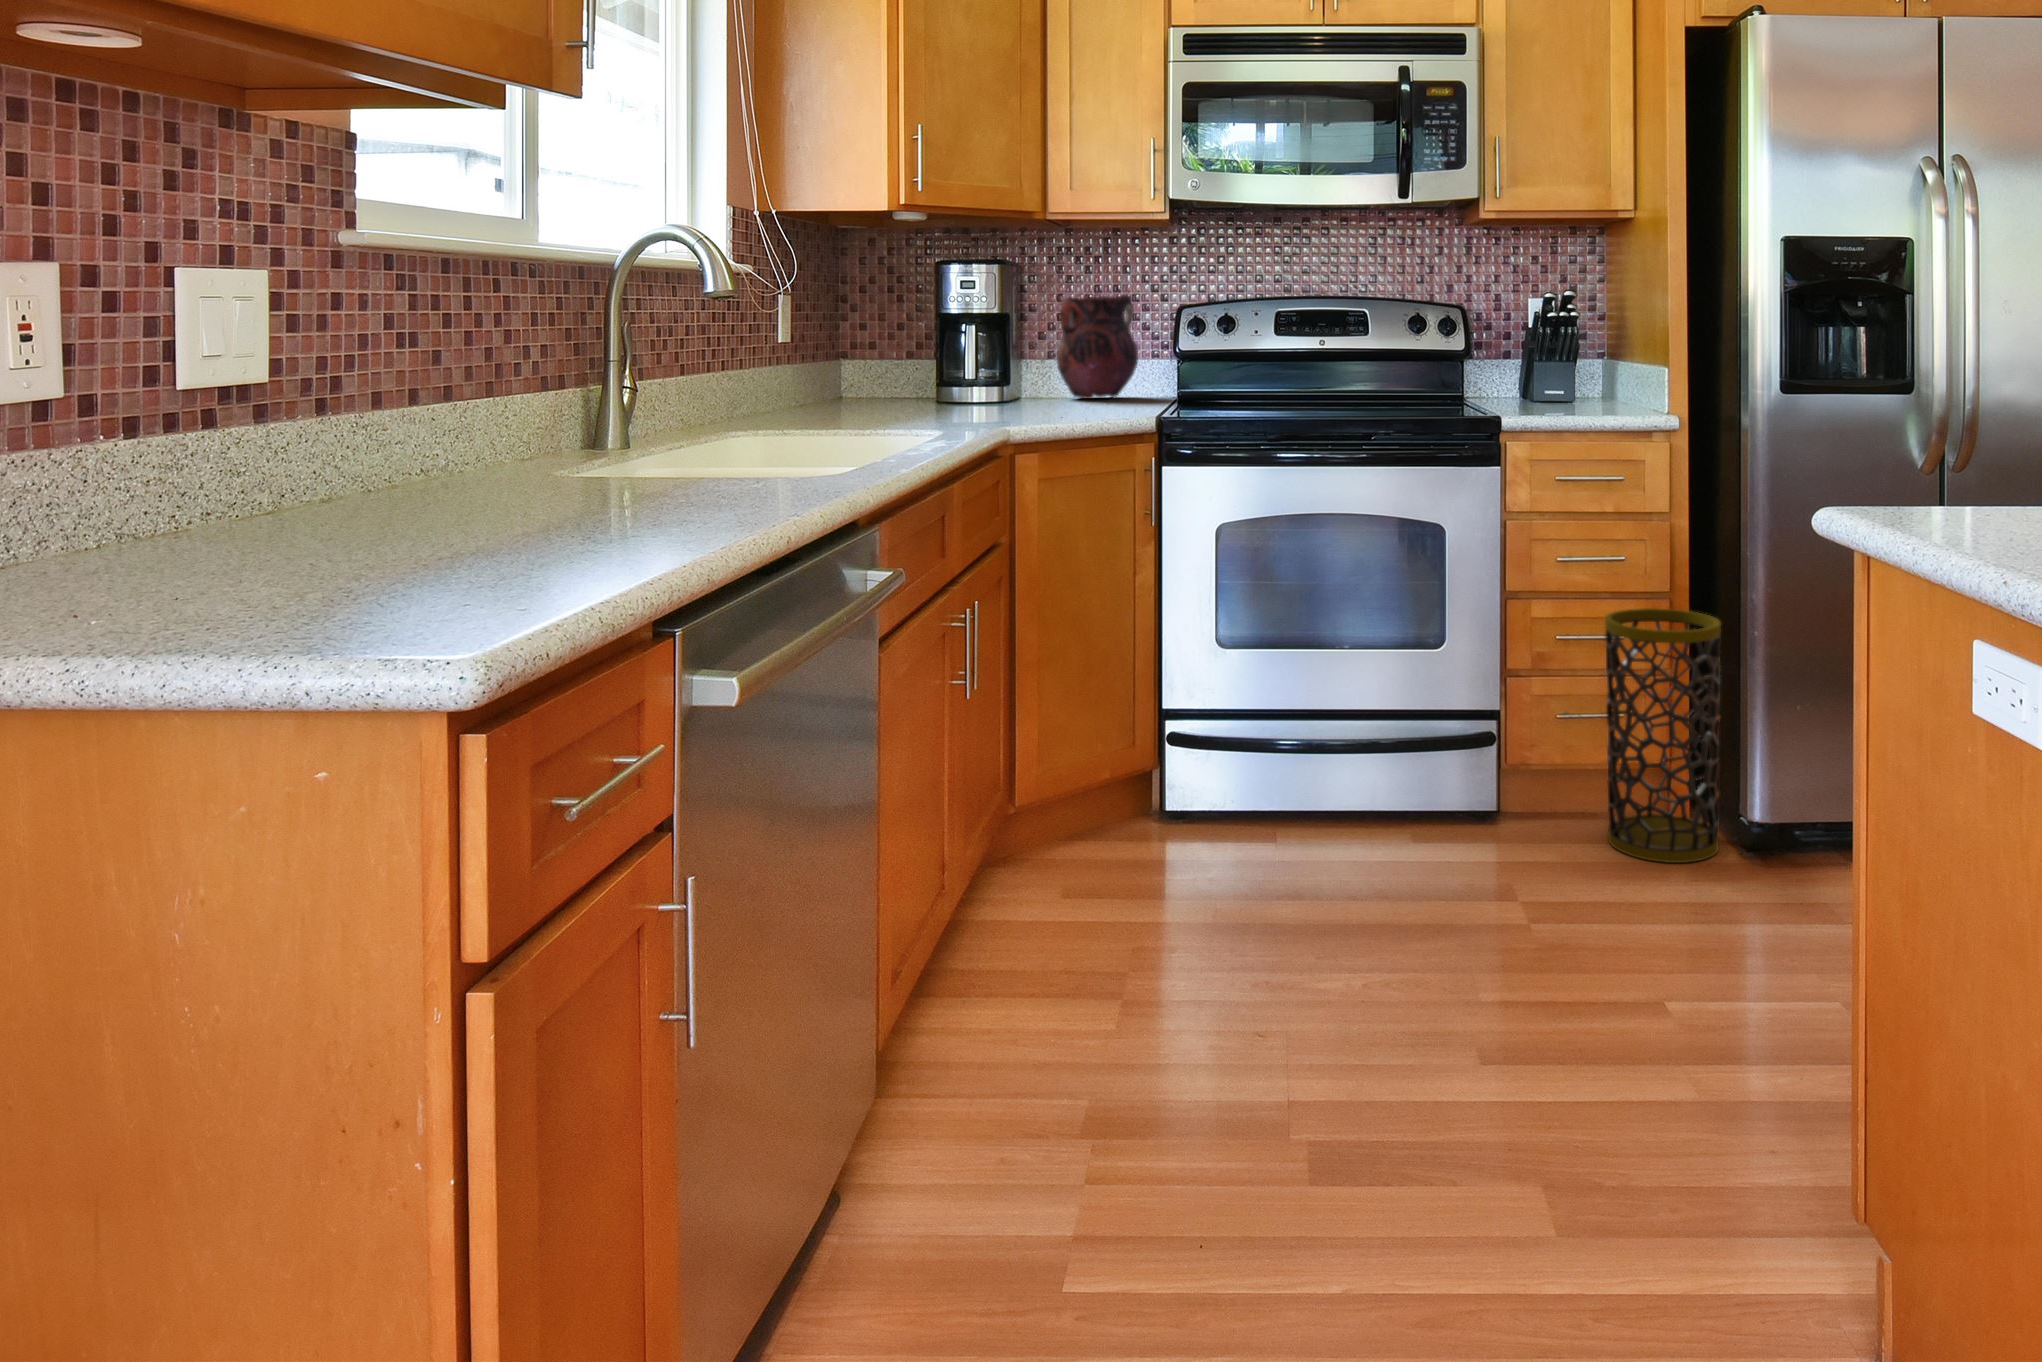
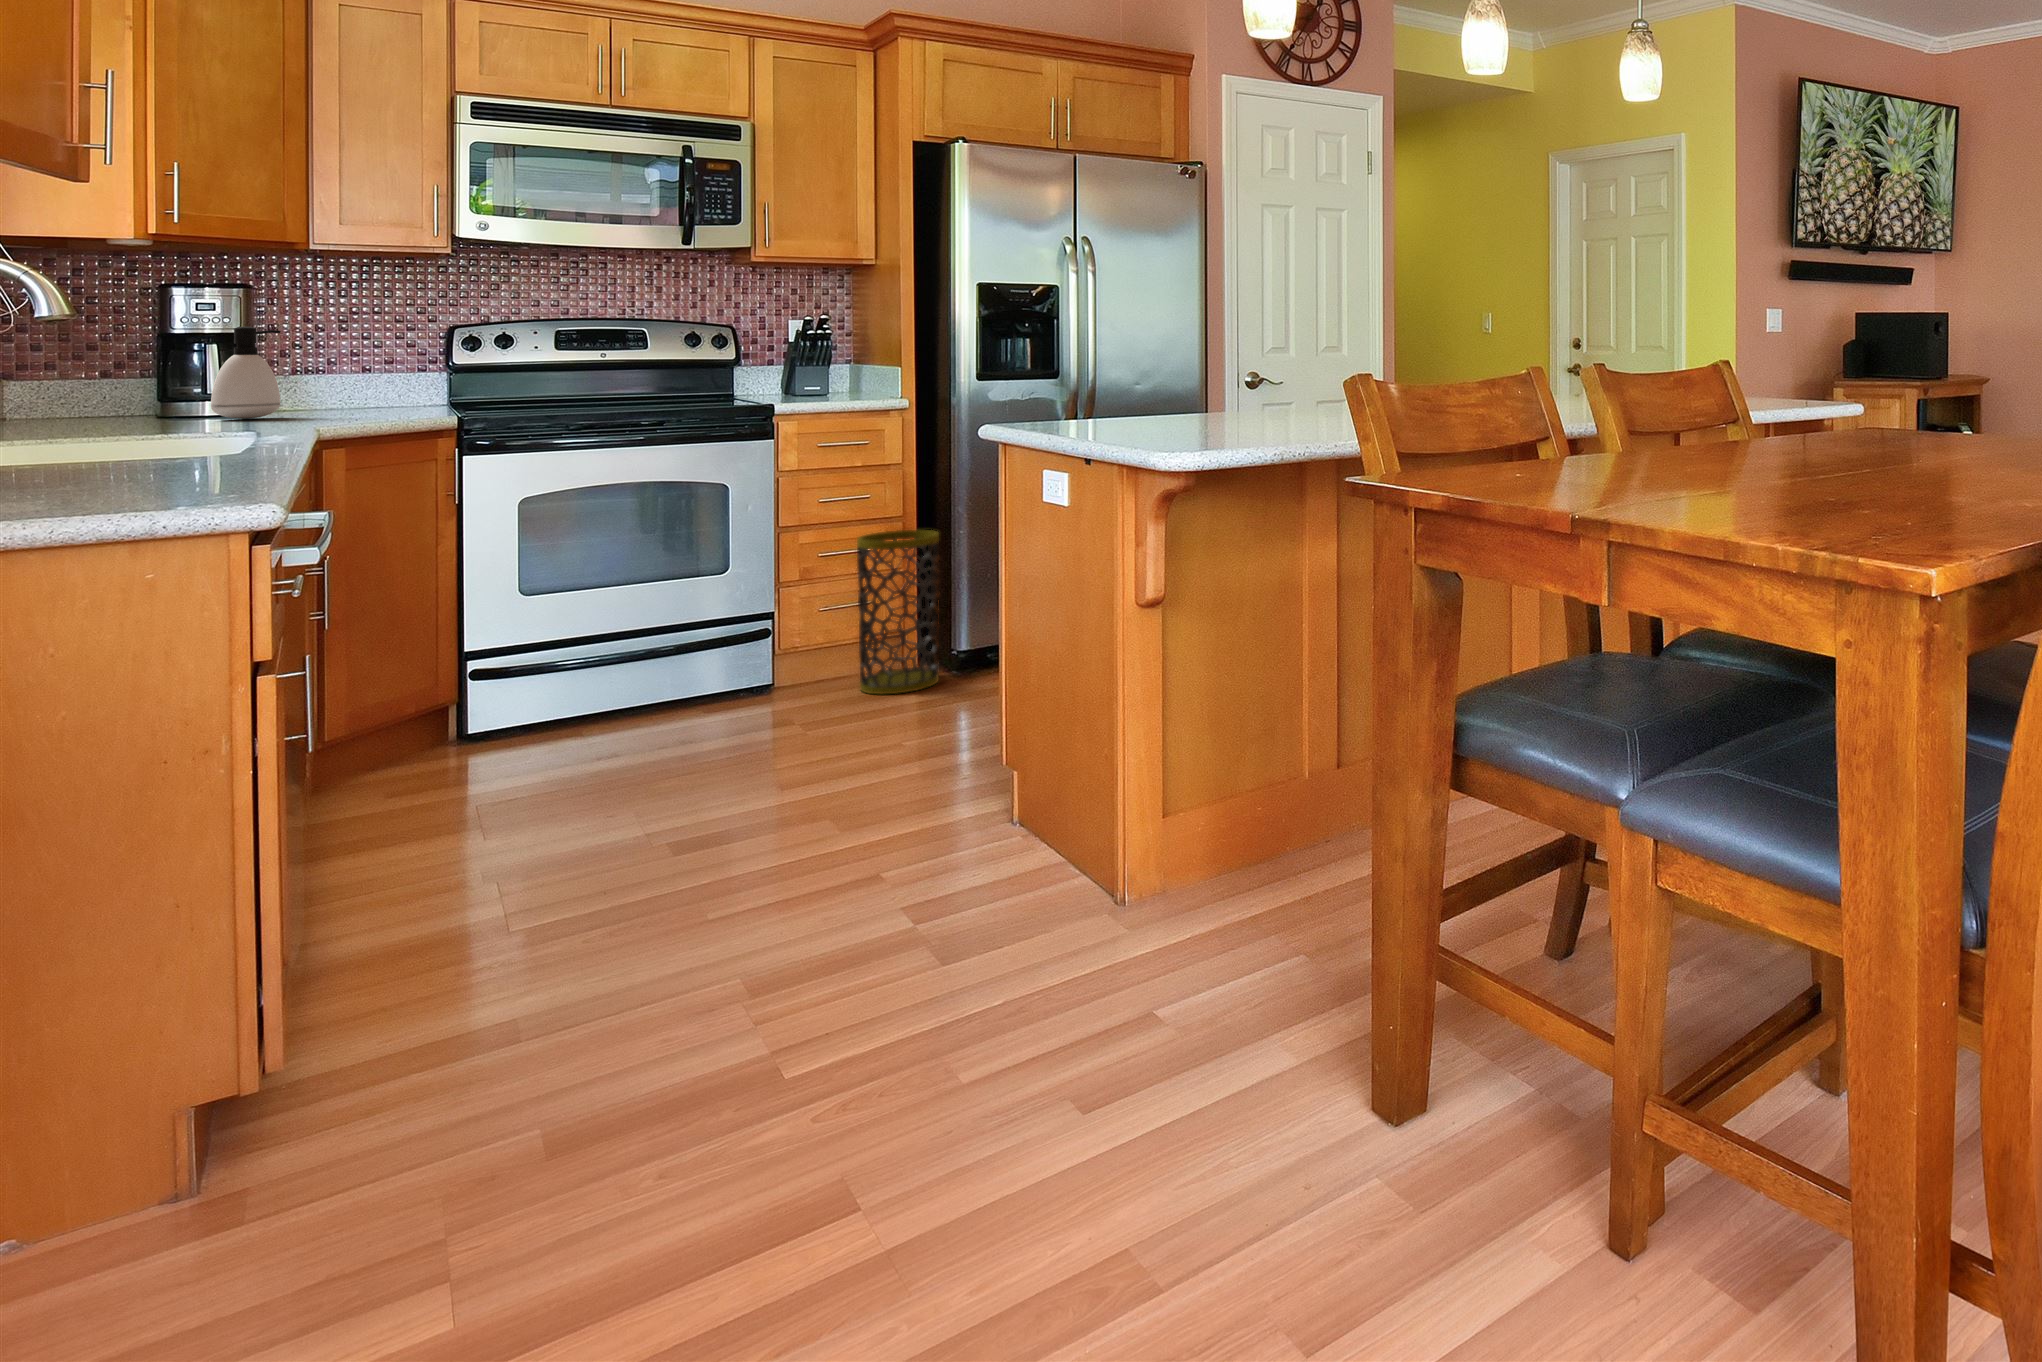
vase: present [1056,295,1138,399] -> none [315,316,411,407]
soap dispenser: none [948,307,1006,411] -> present [211,327,281,419]

